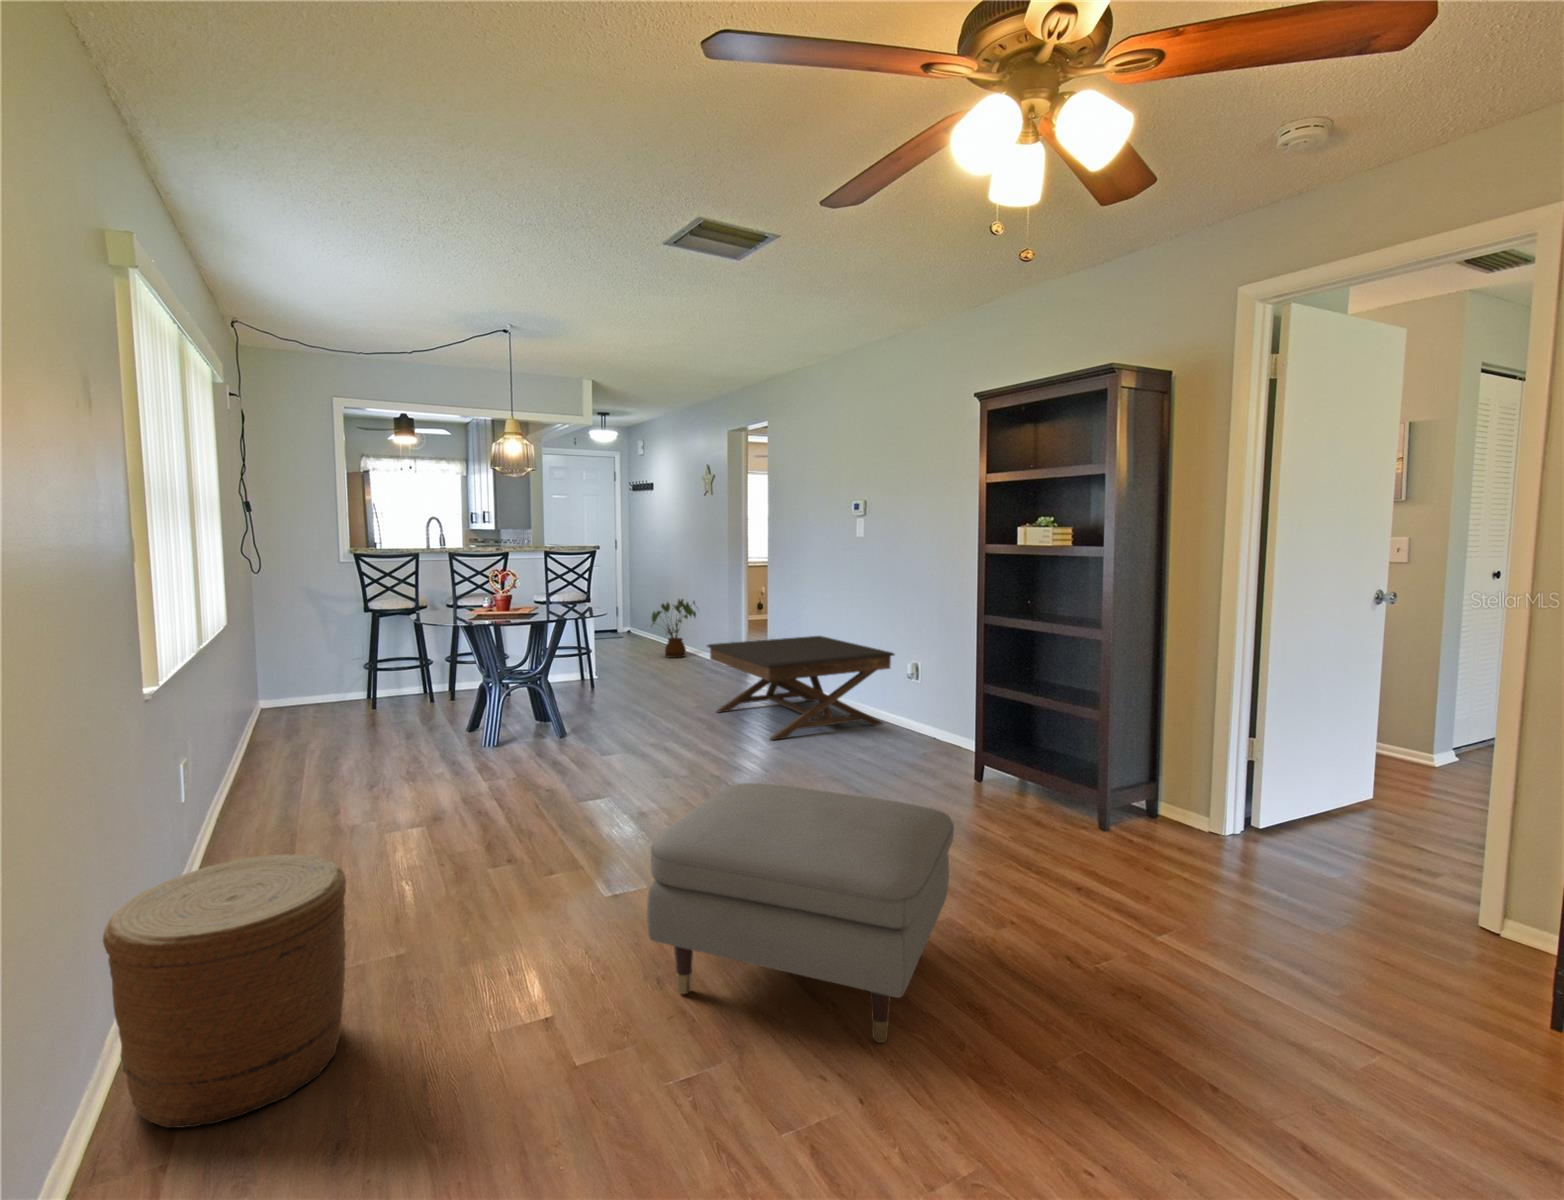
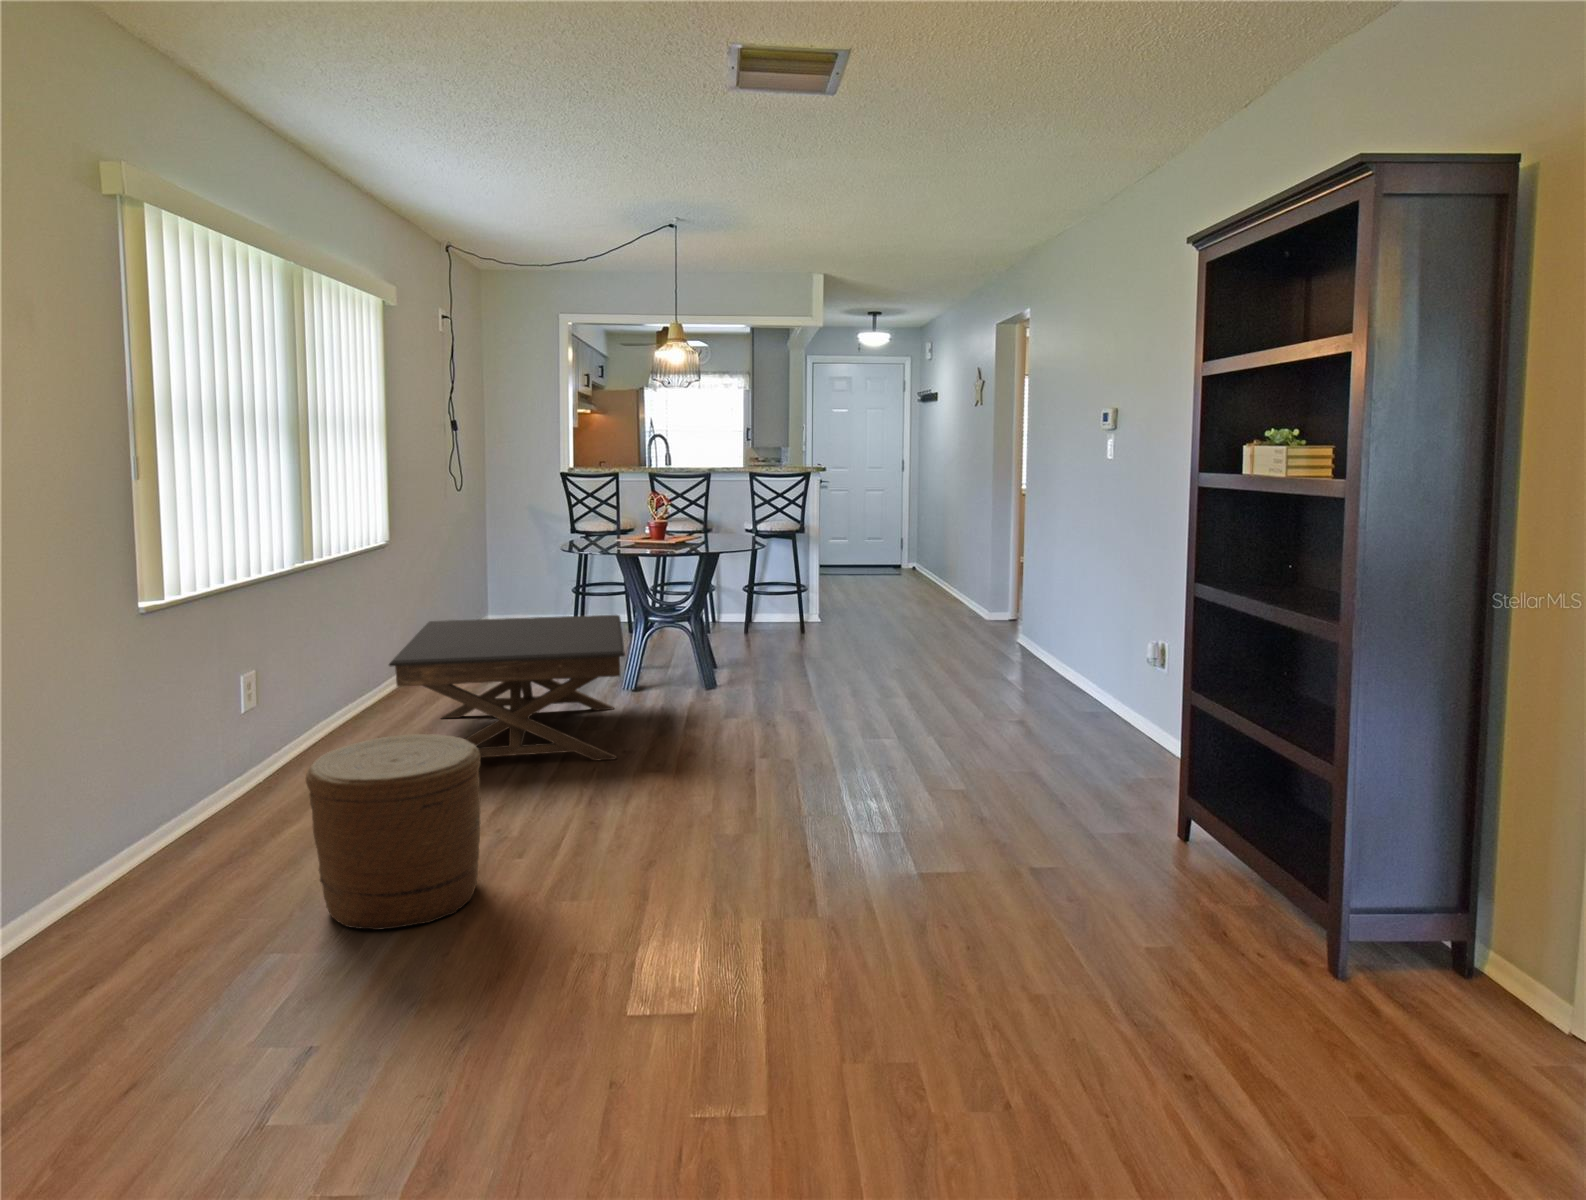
house plant: present [652,599,696,658] -> none [874,529,931,598]
coffee table: present [707,636,894,740] -> present [389,615,625,761]
ottoman: present [647,783,954,1043] -> none [731,716,1051,967]

